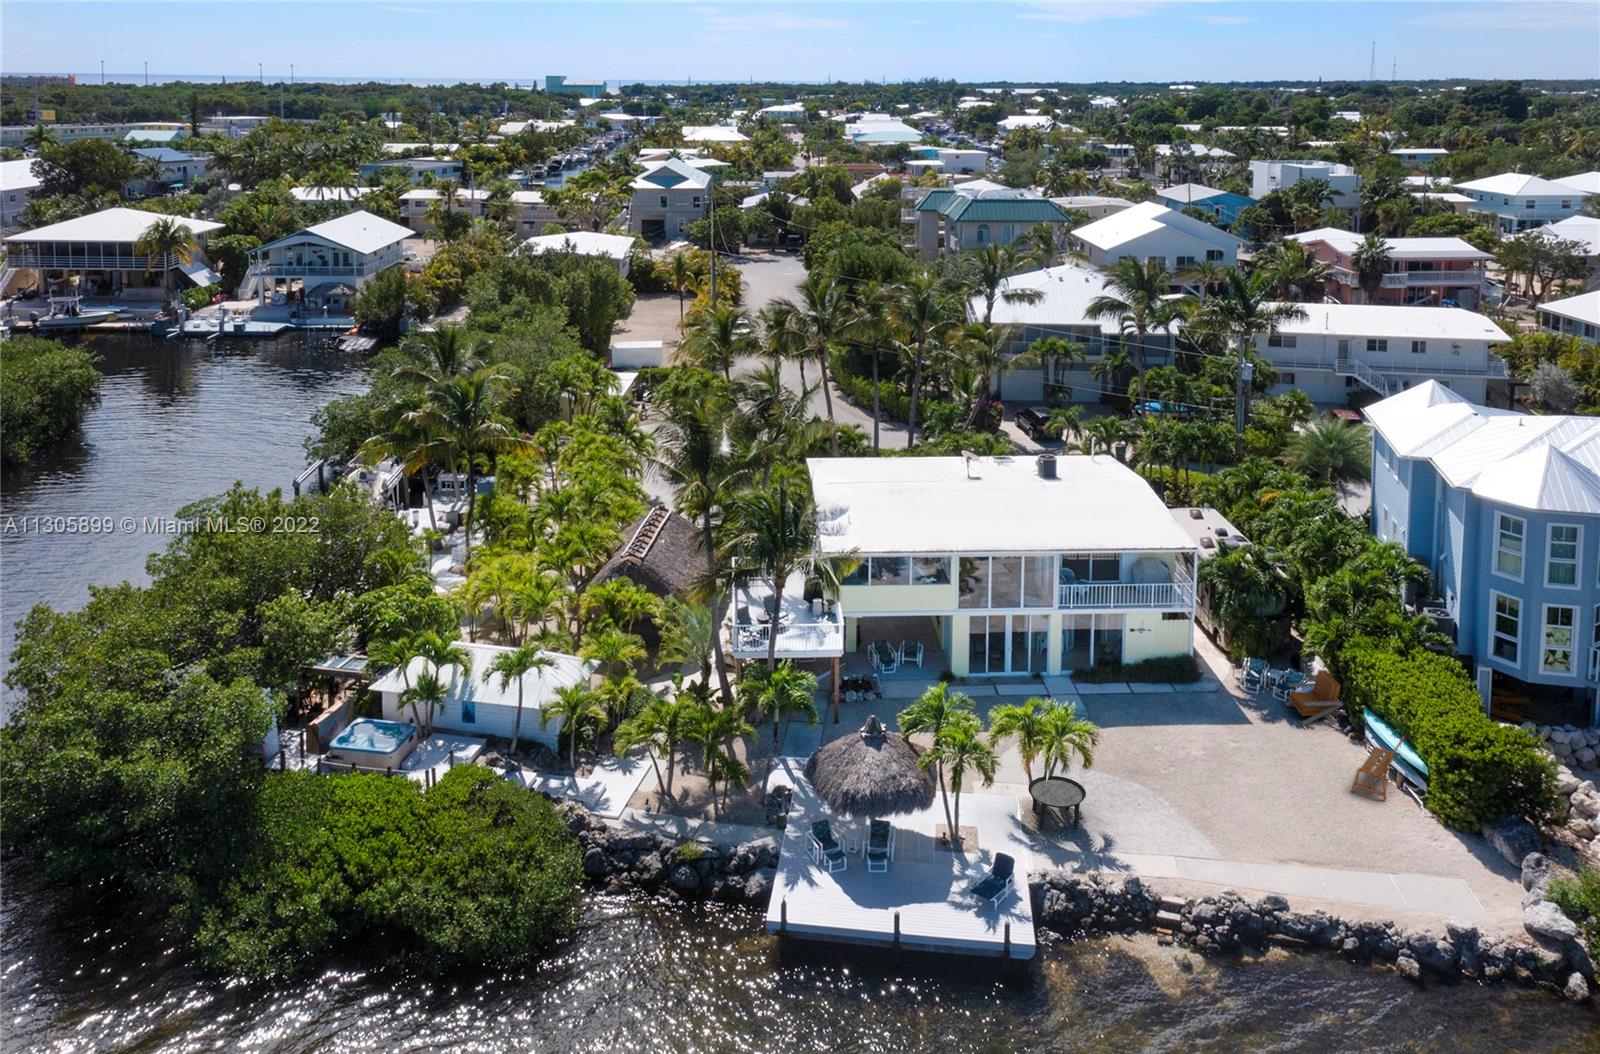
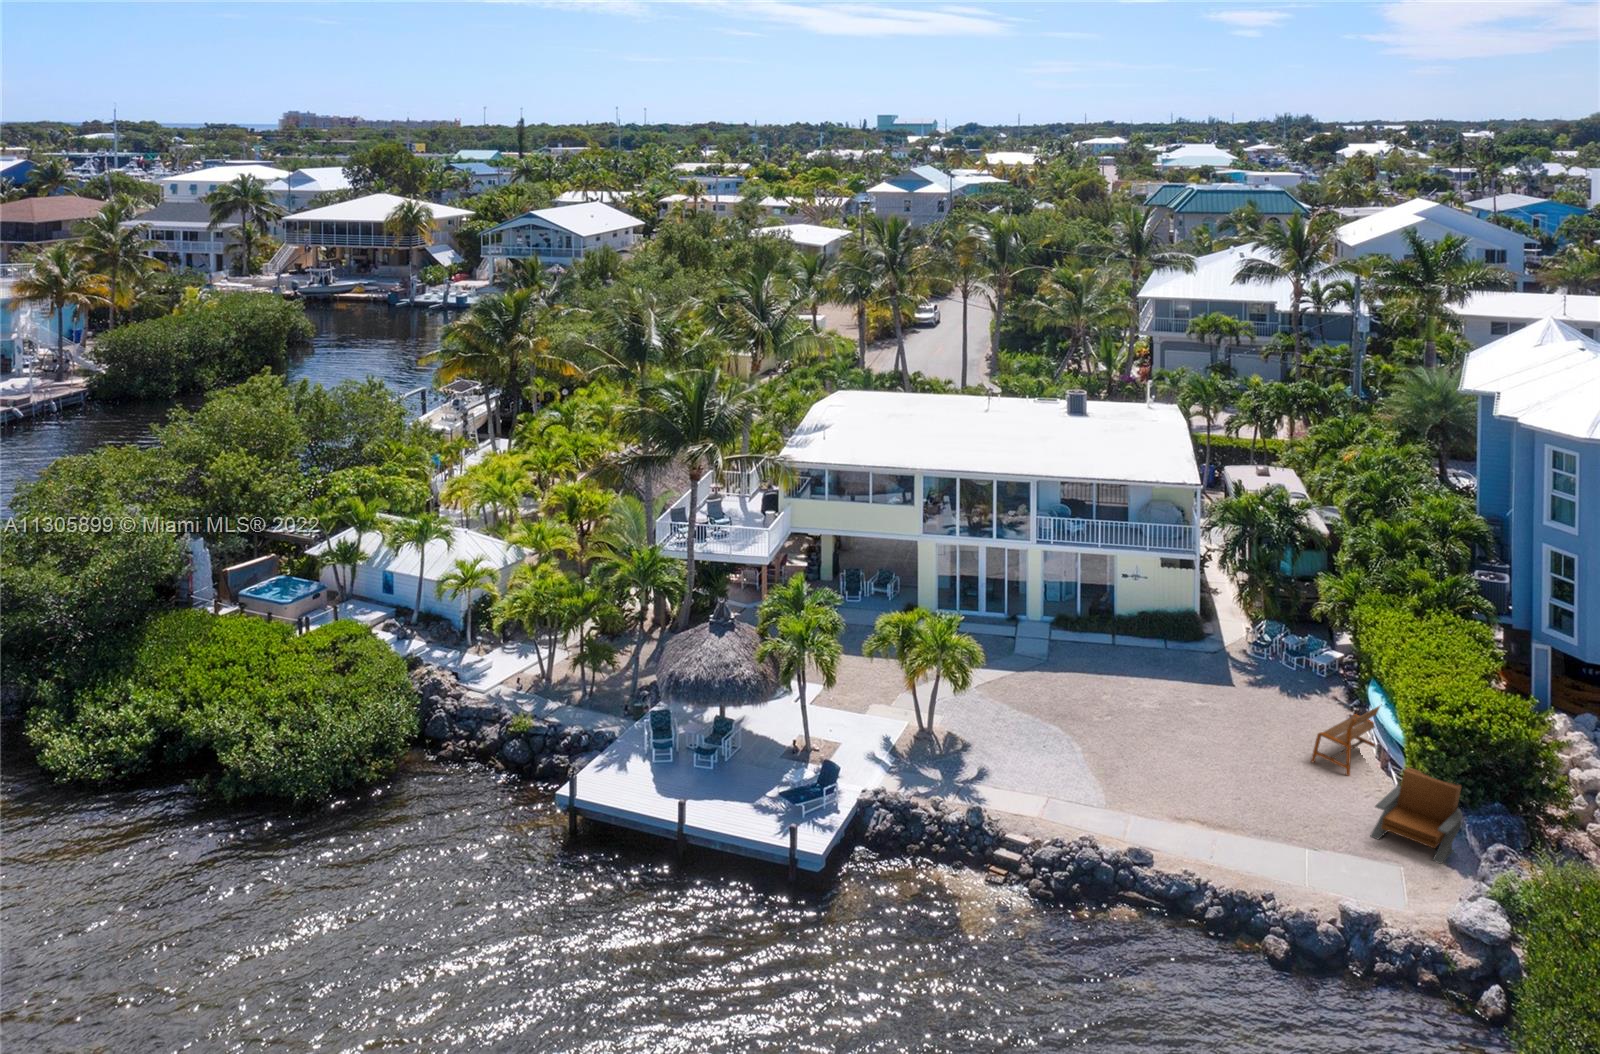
lounge chair: present [1285,670,1343,725] -> present [1370,767,1463,864]
round table: present [1028,776,1086,830] -> none [902,697,967,757]

